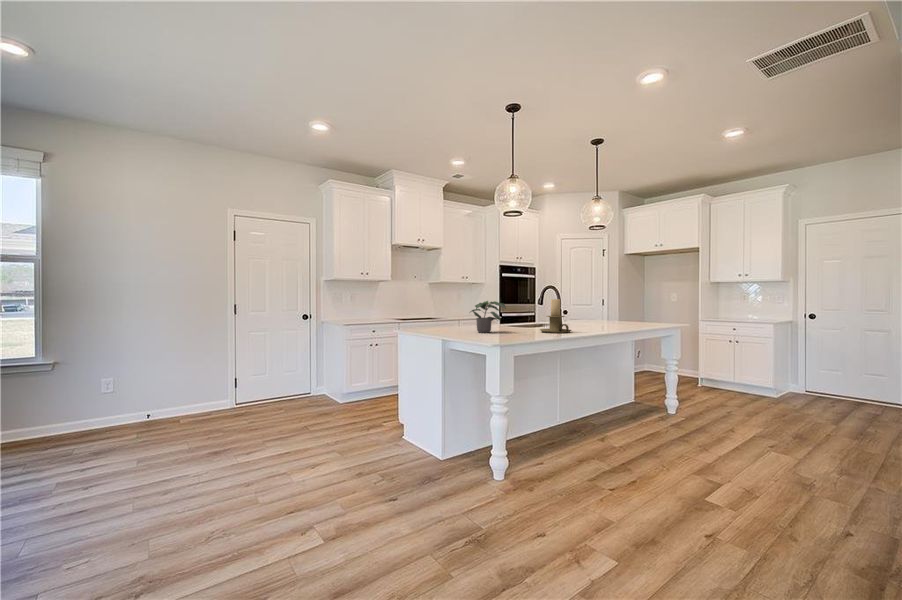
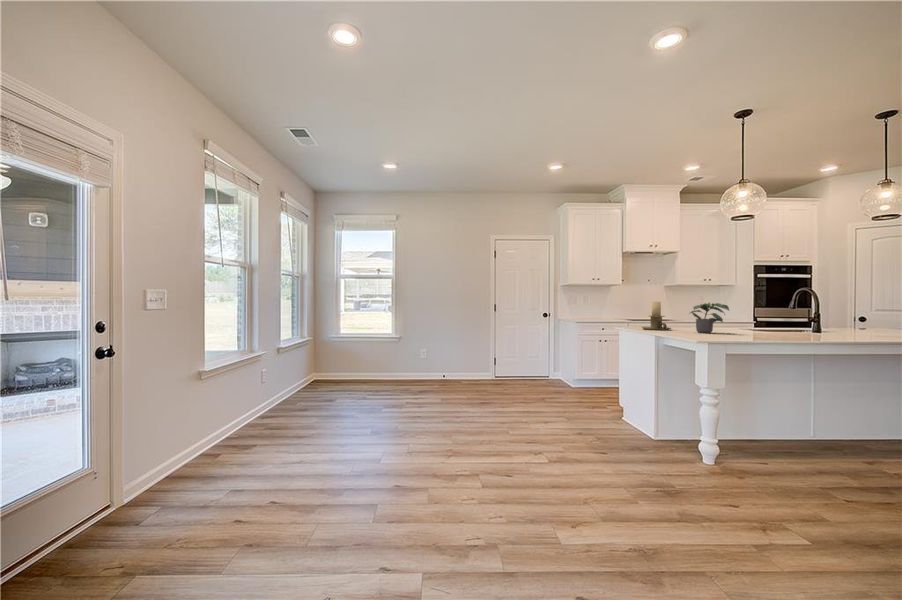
candle holder: present [540,299,571,333] -> present [642,301,671,330]

